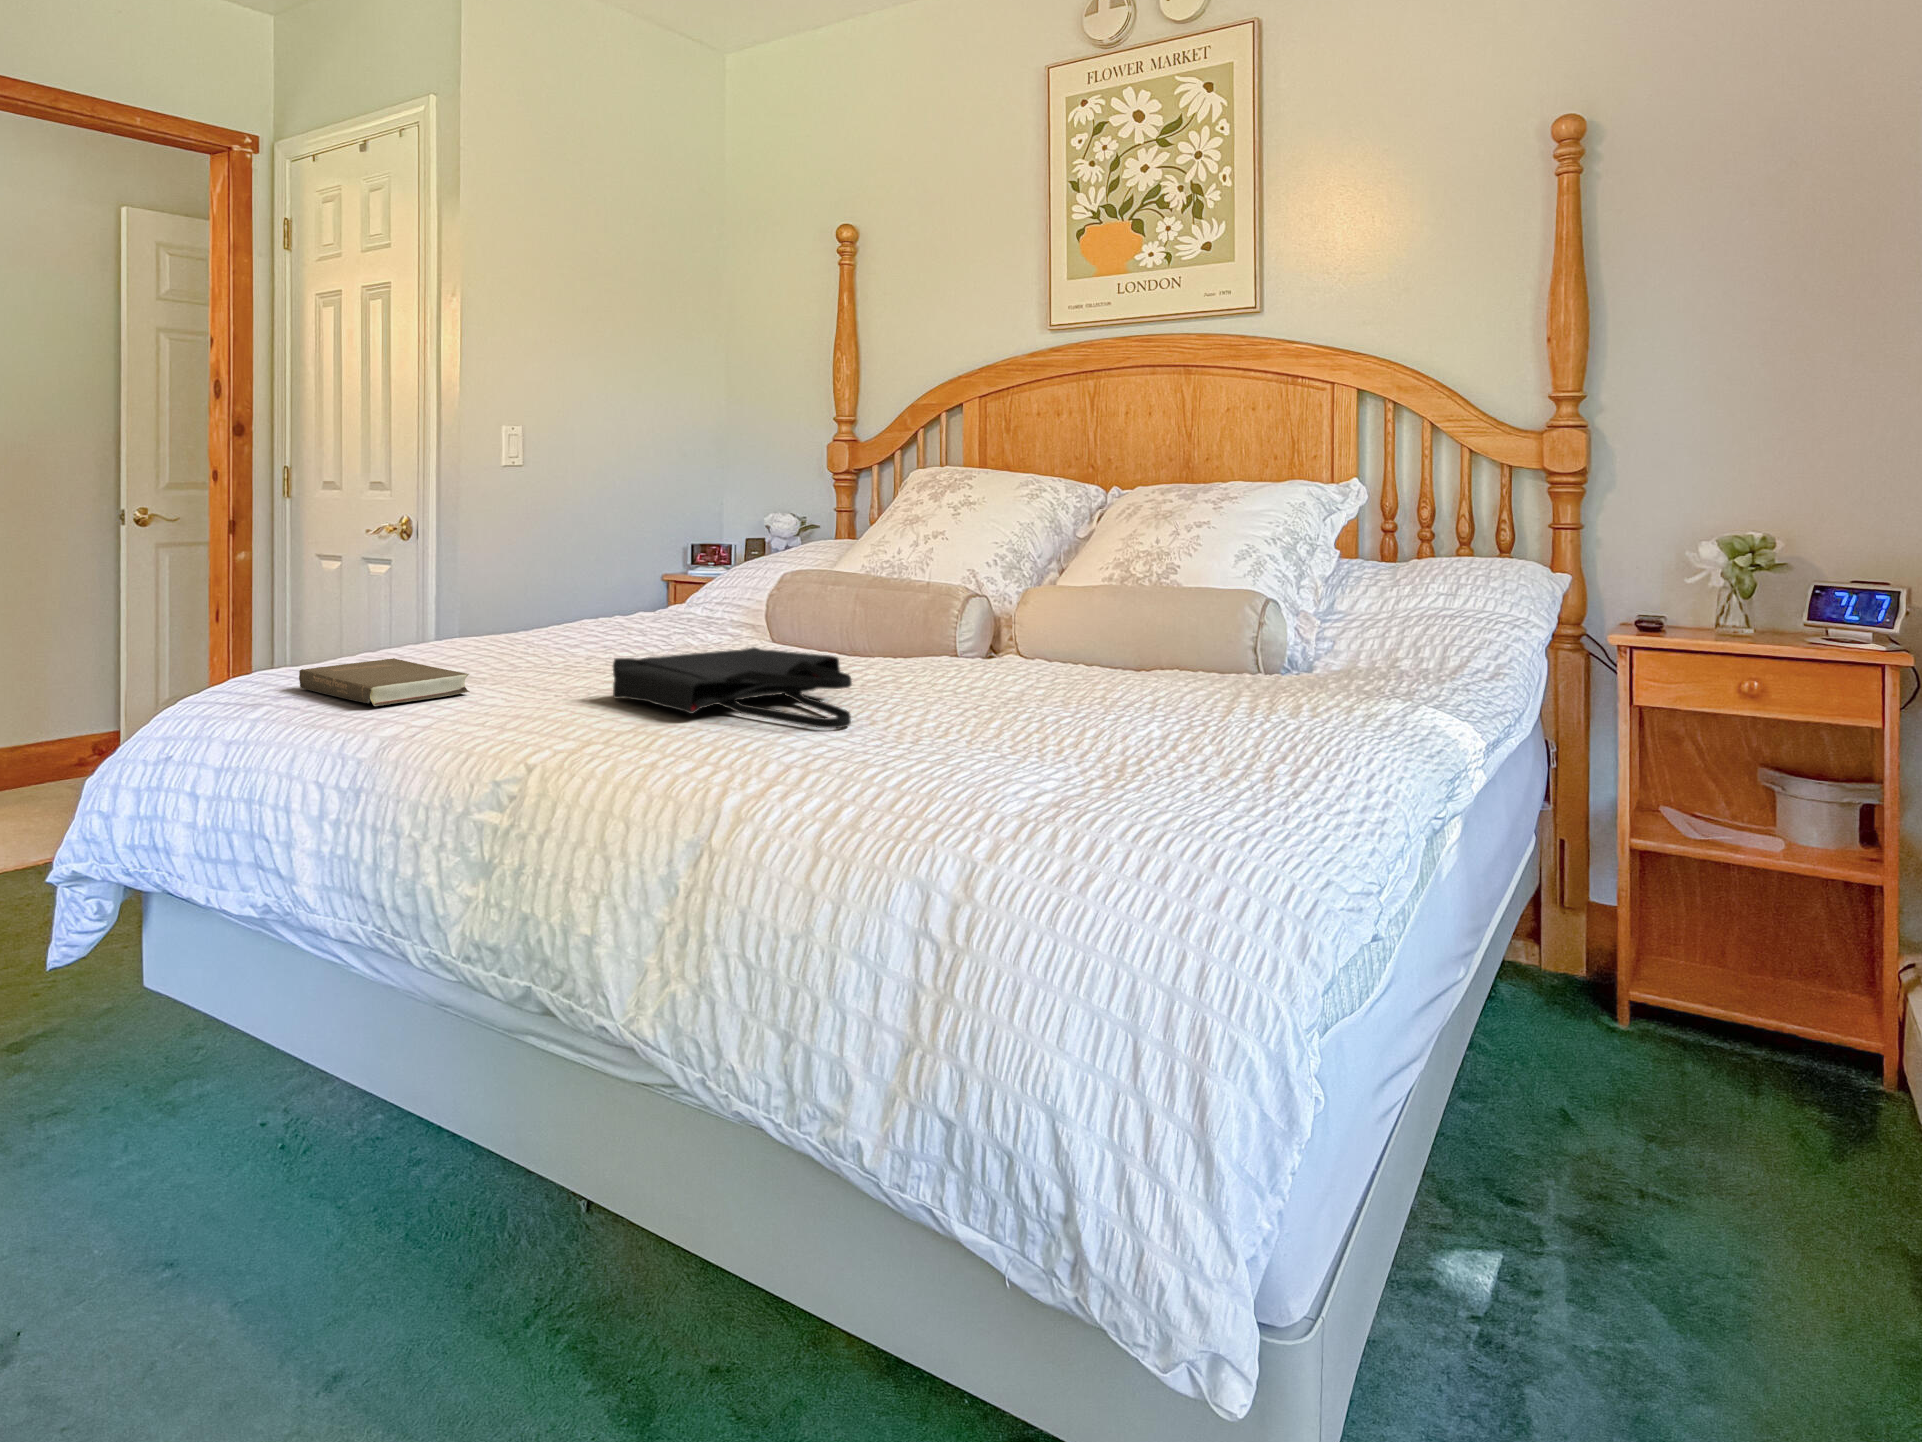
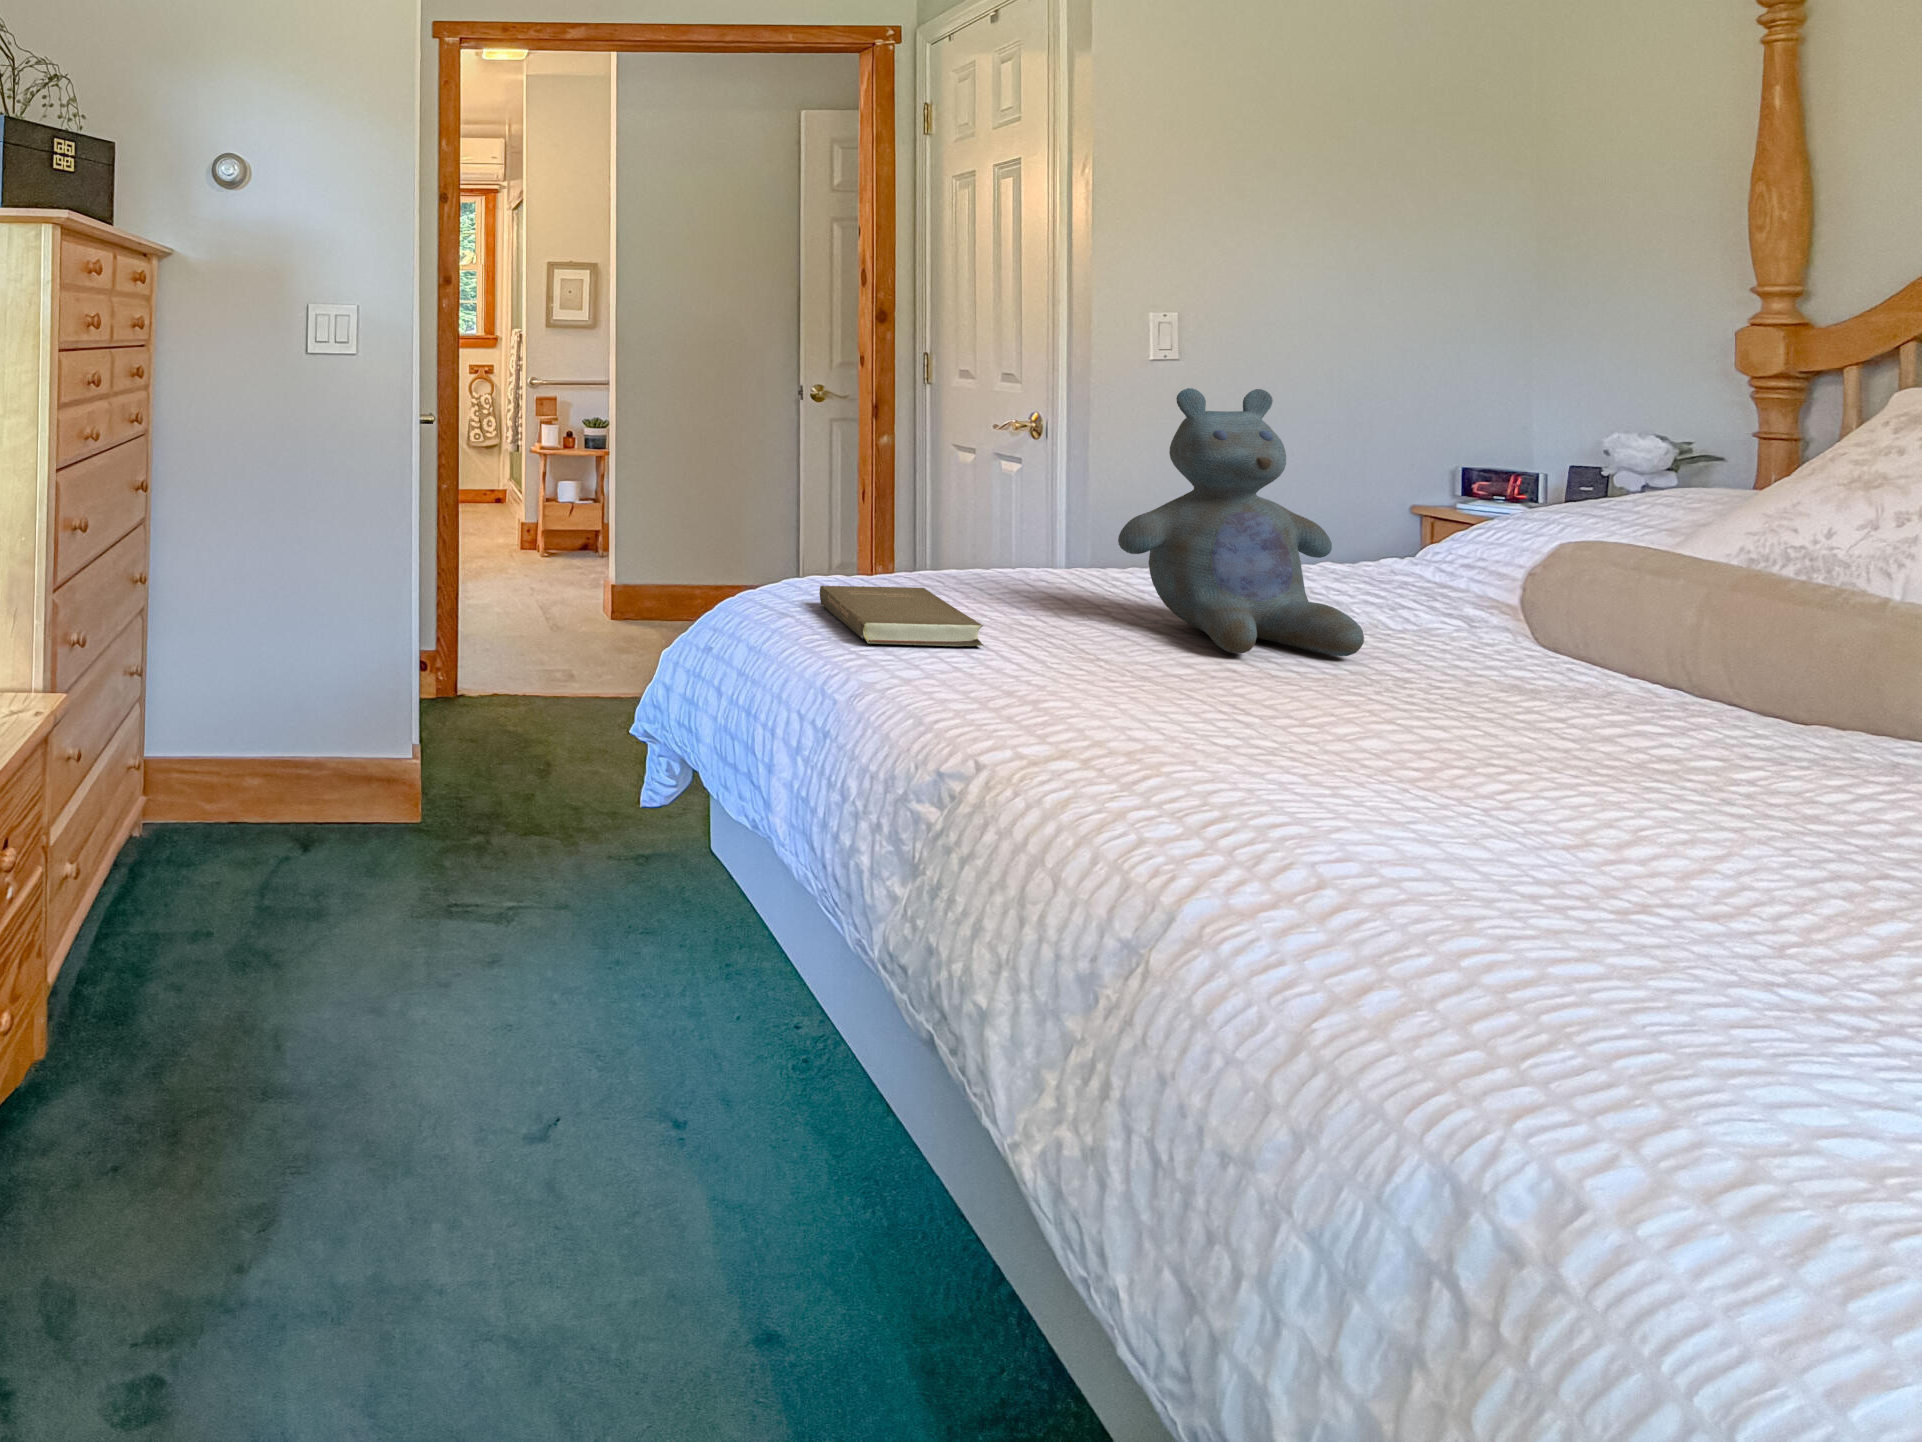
stuffed bear: none [551,468,712,667] -> present [1118,388,1364,656]
tote bag: present [613,647,852,728] -> none [1155,644,1550,841]

